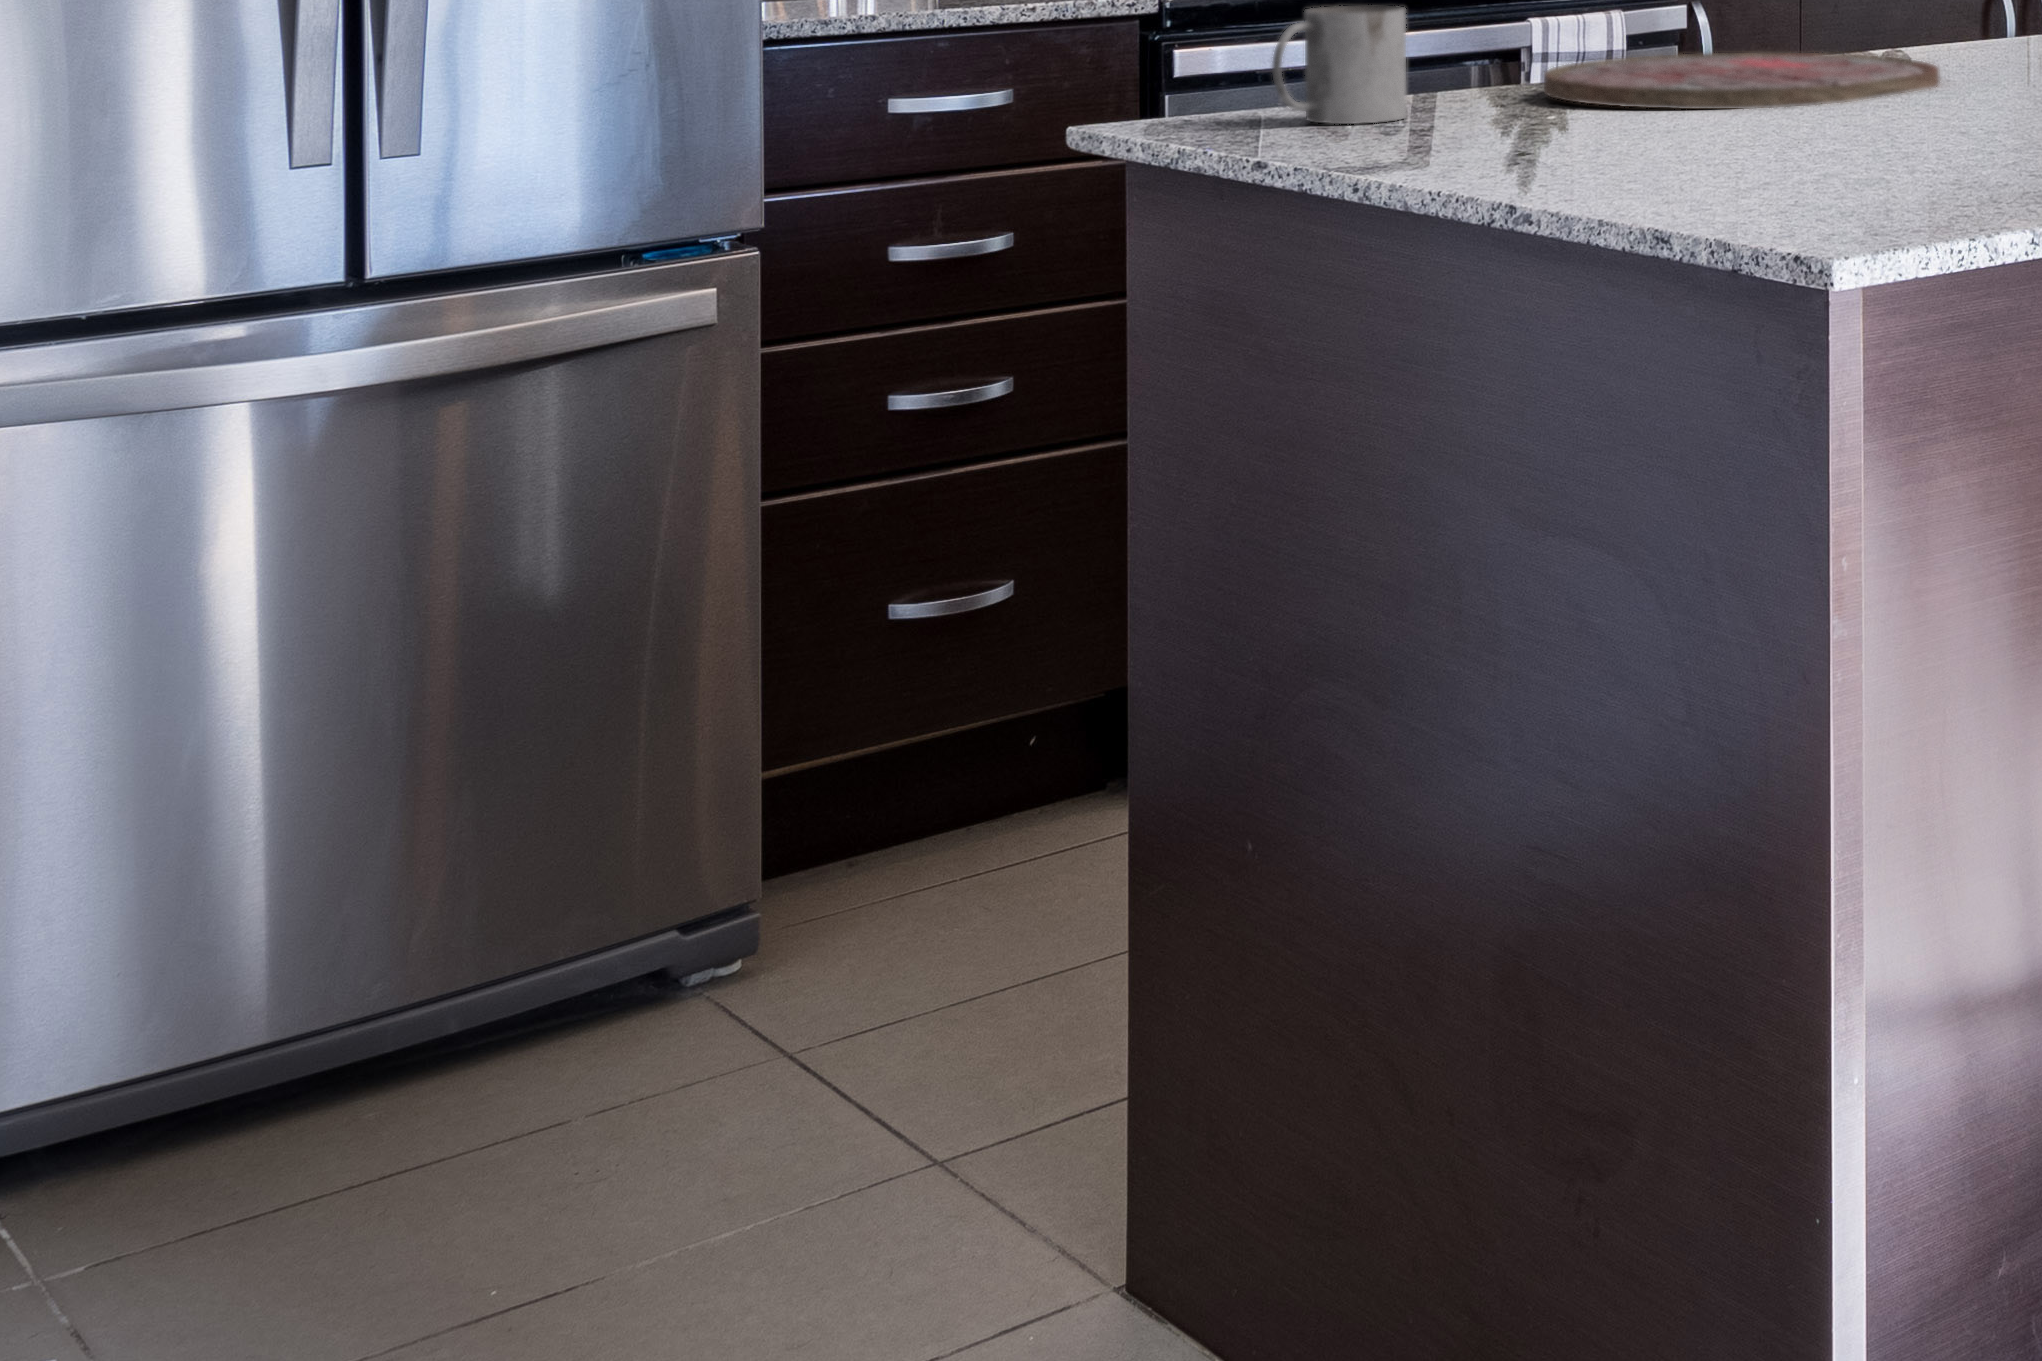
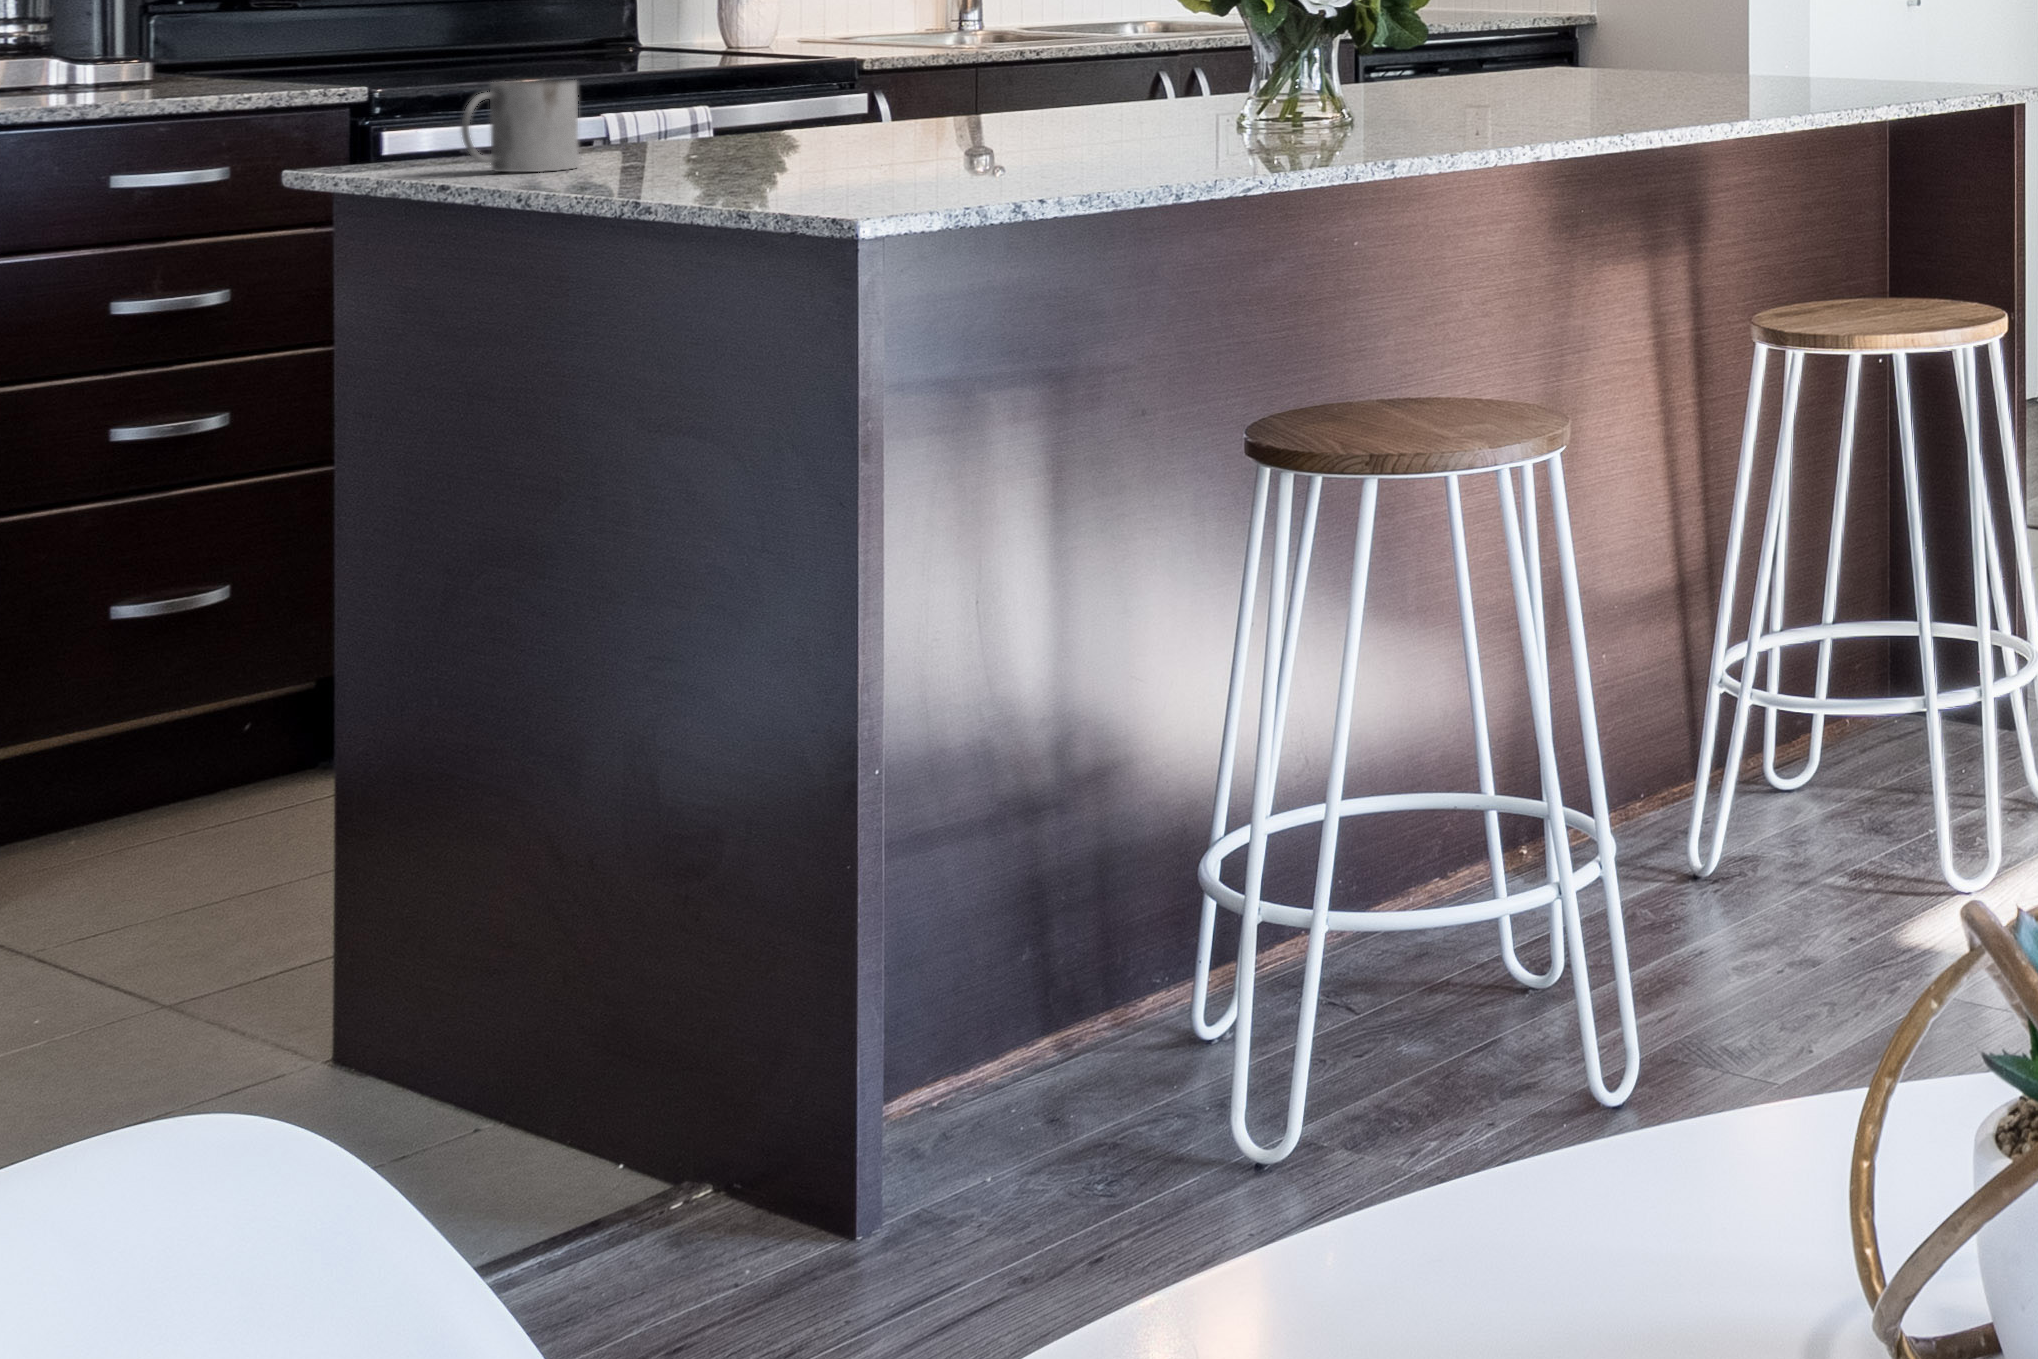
cutting board: present [1544,53,1940,109] -> none [699,119,1031,157]

